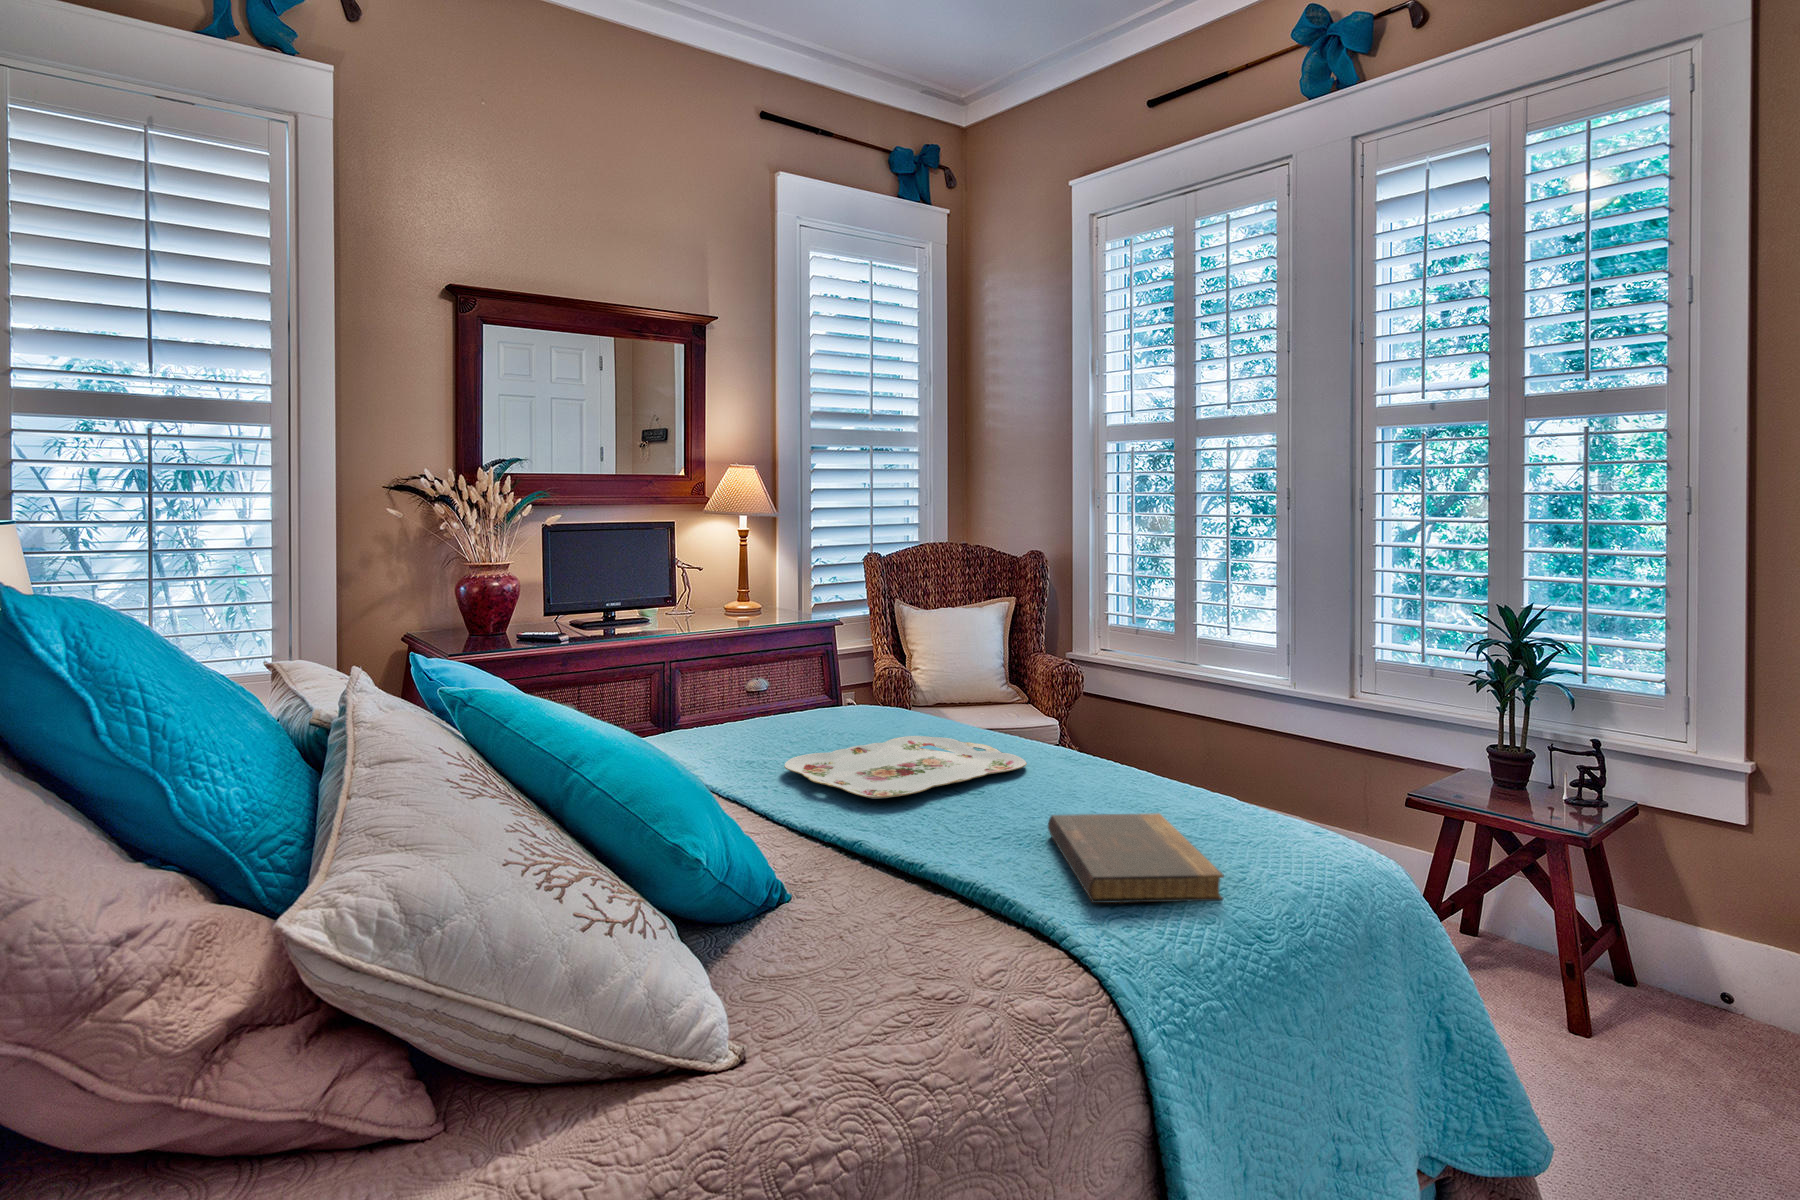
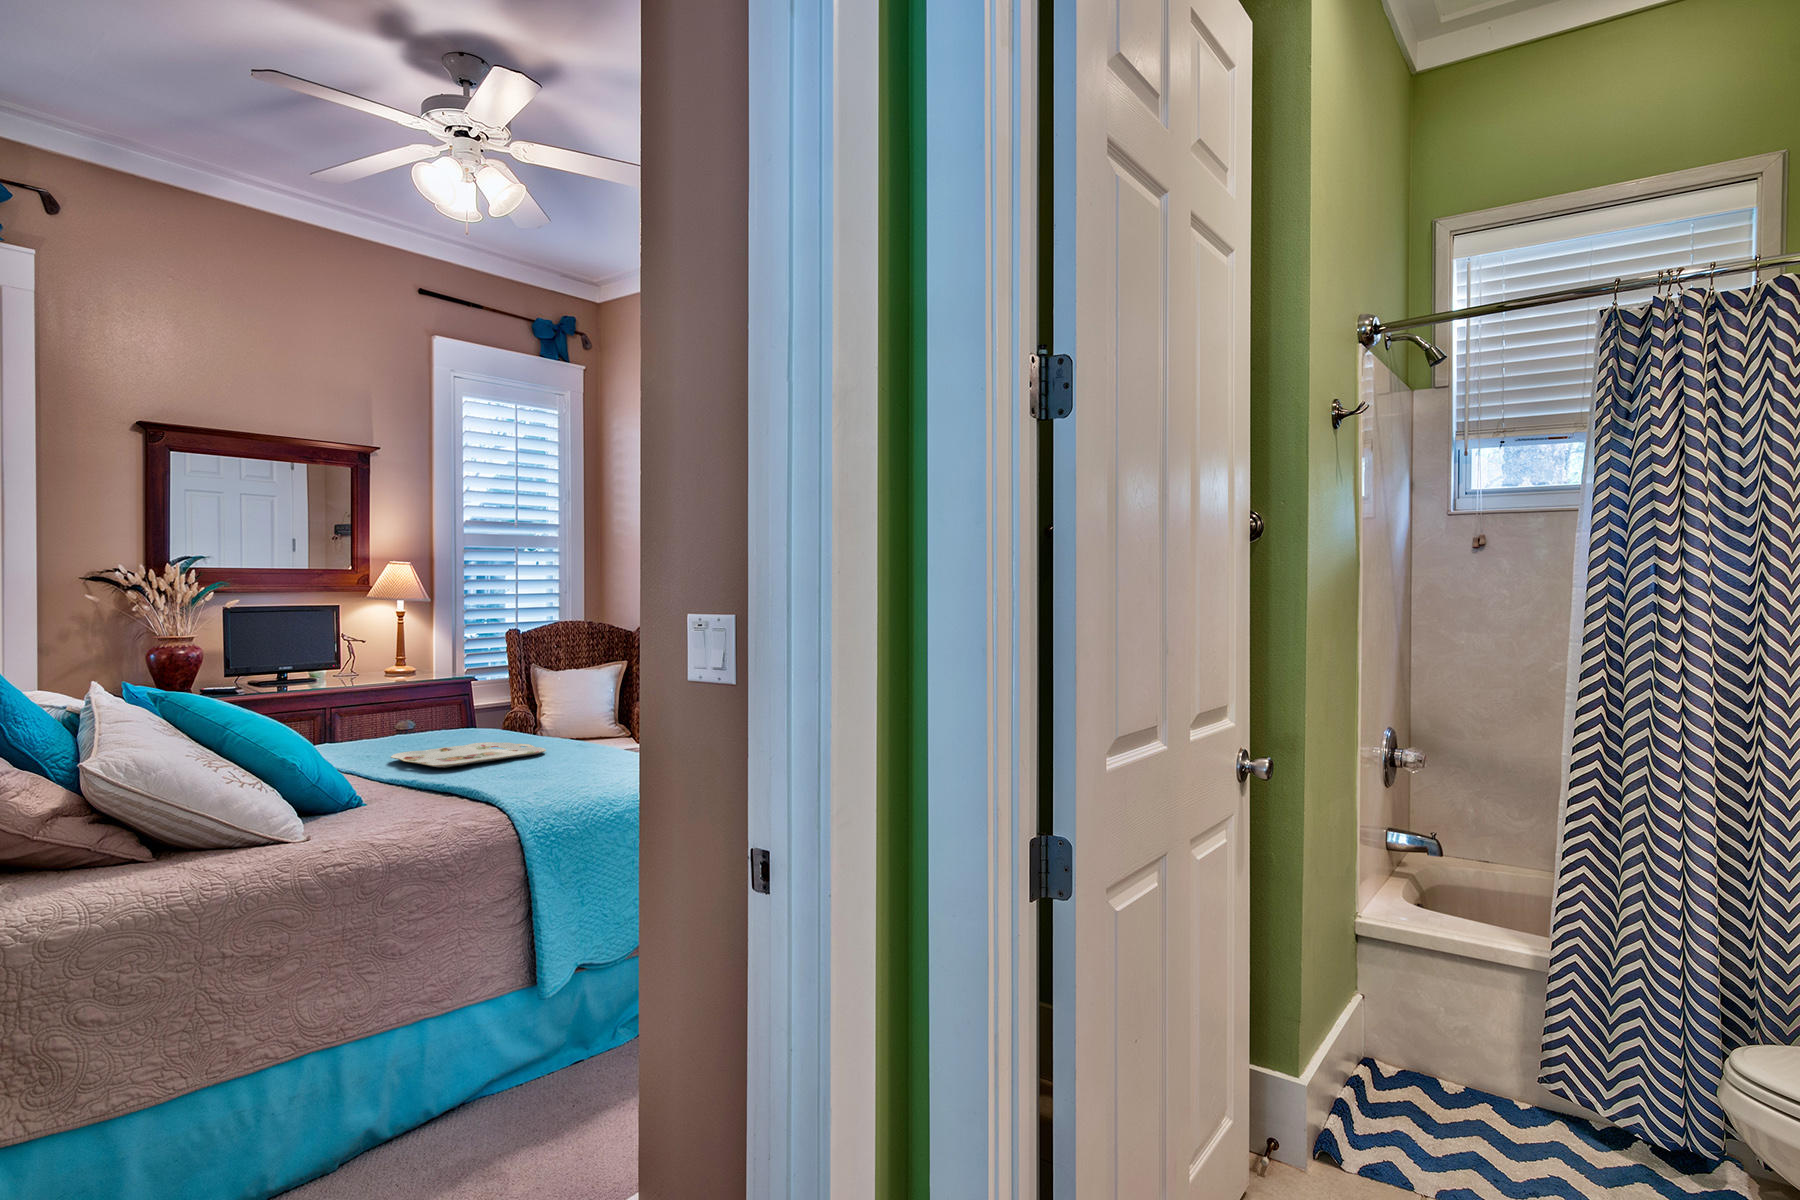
book: present [1048,813,1224,903] -> none [522,763,590,794]

